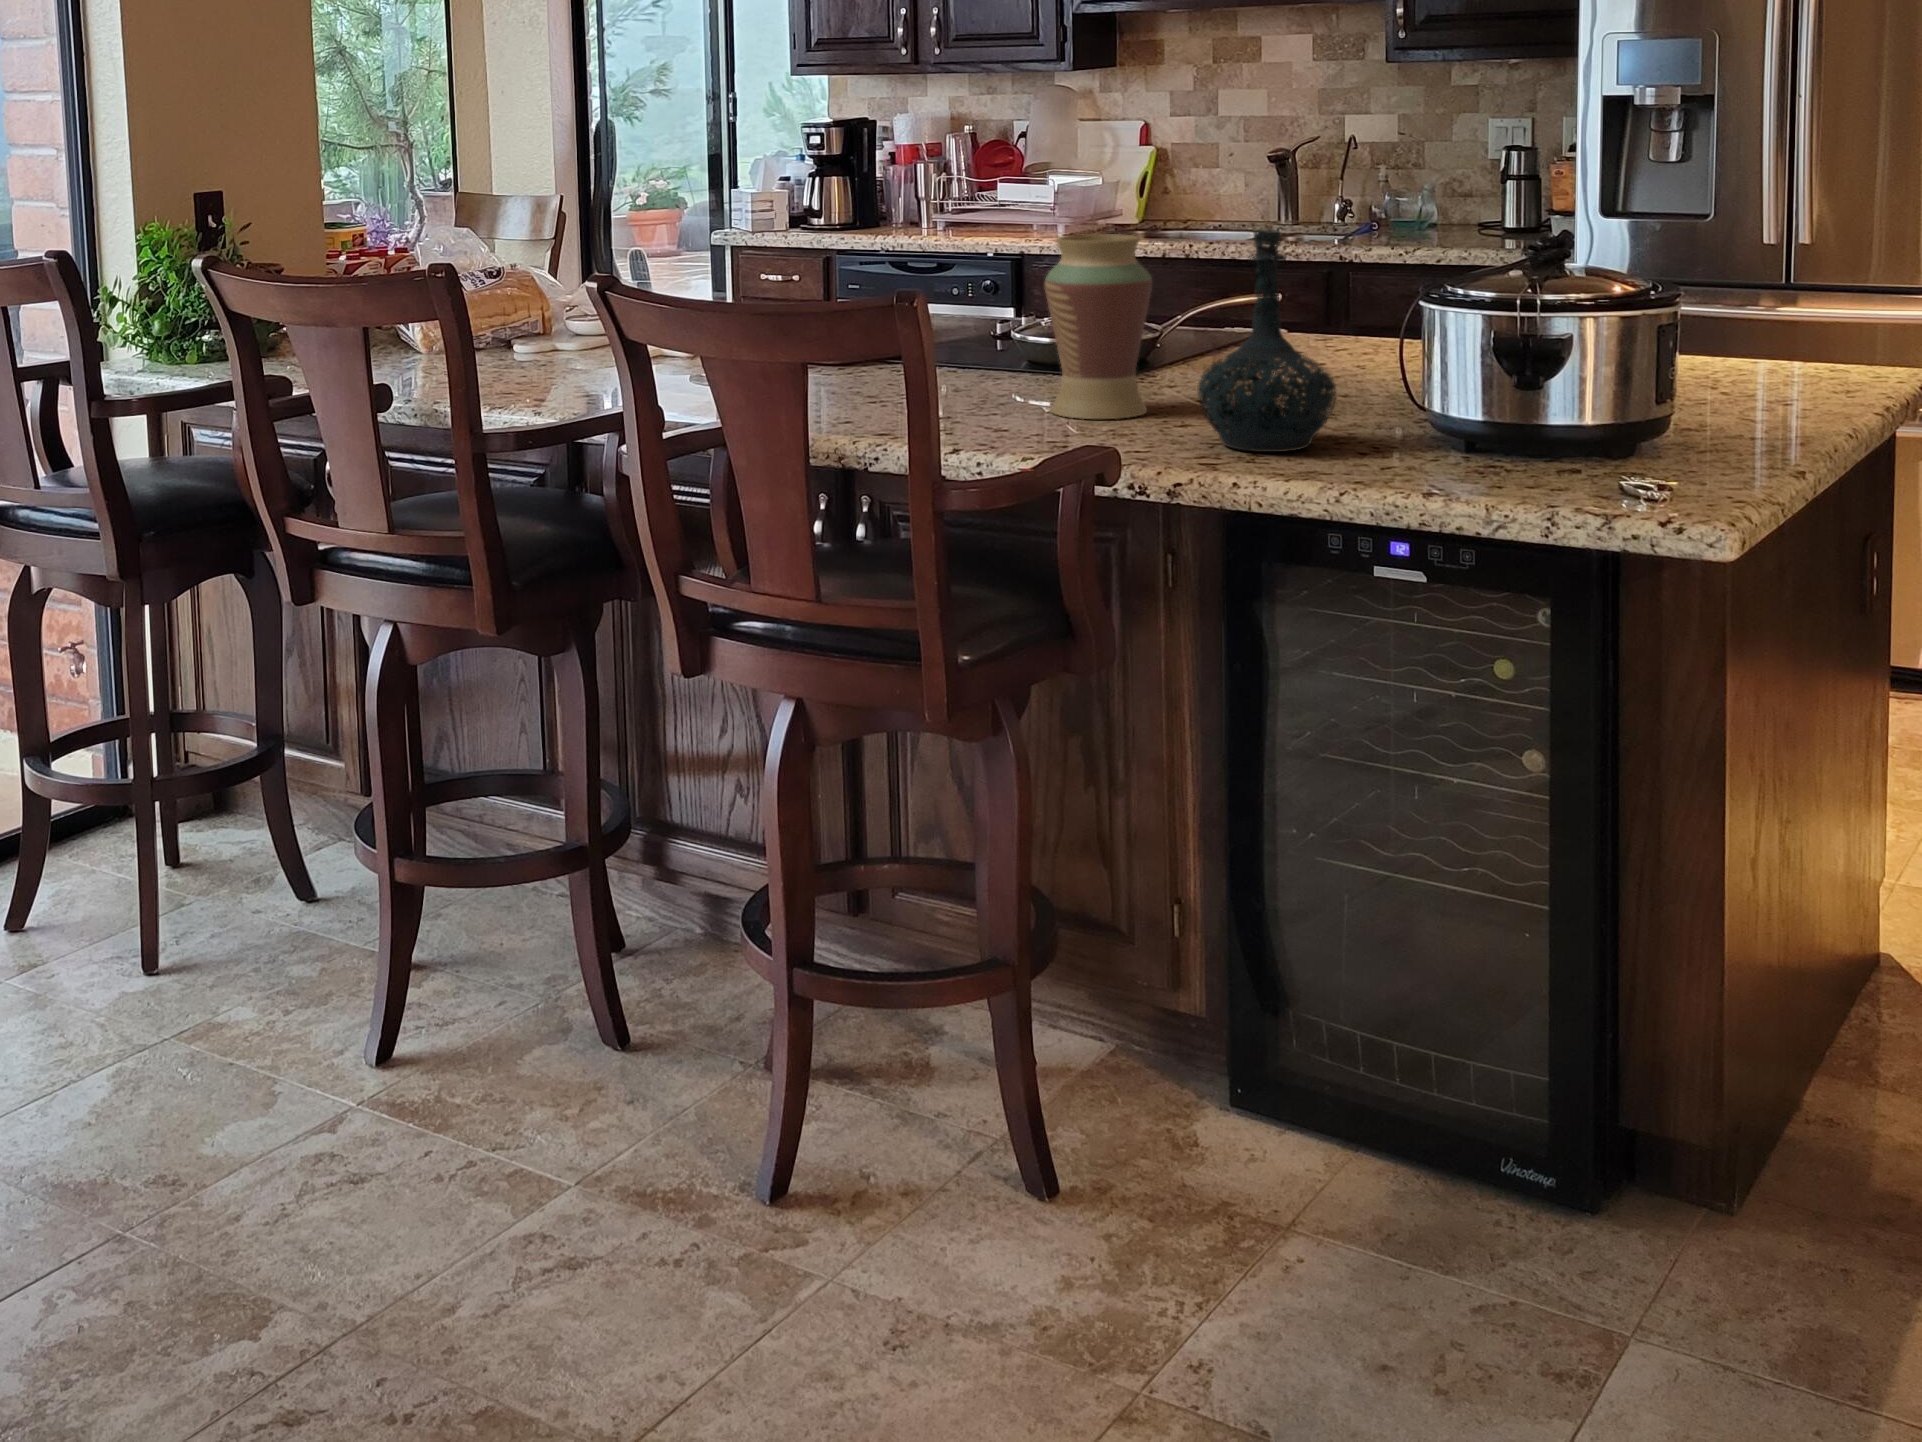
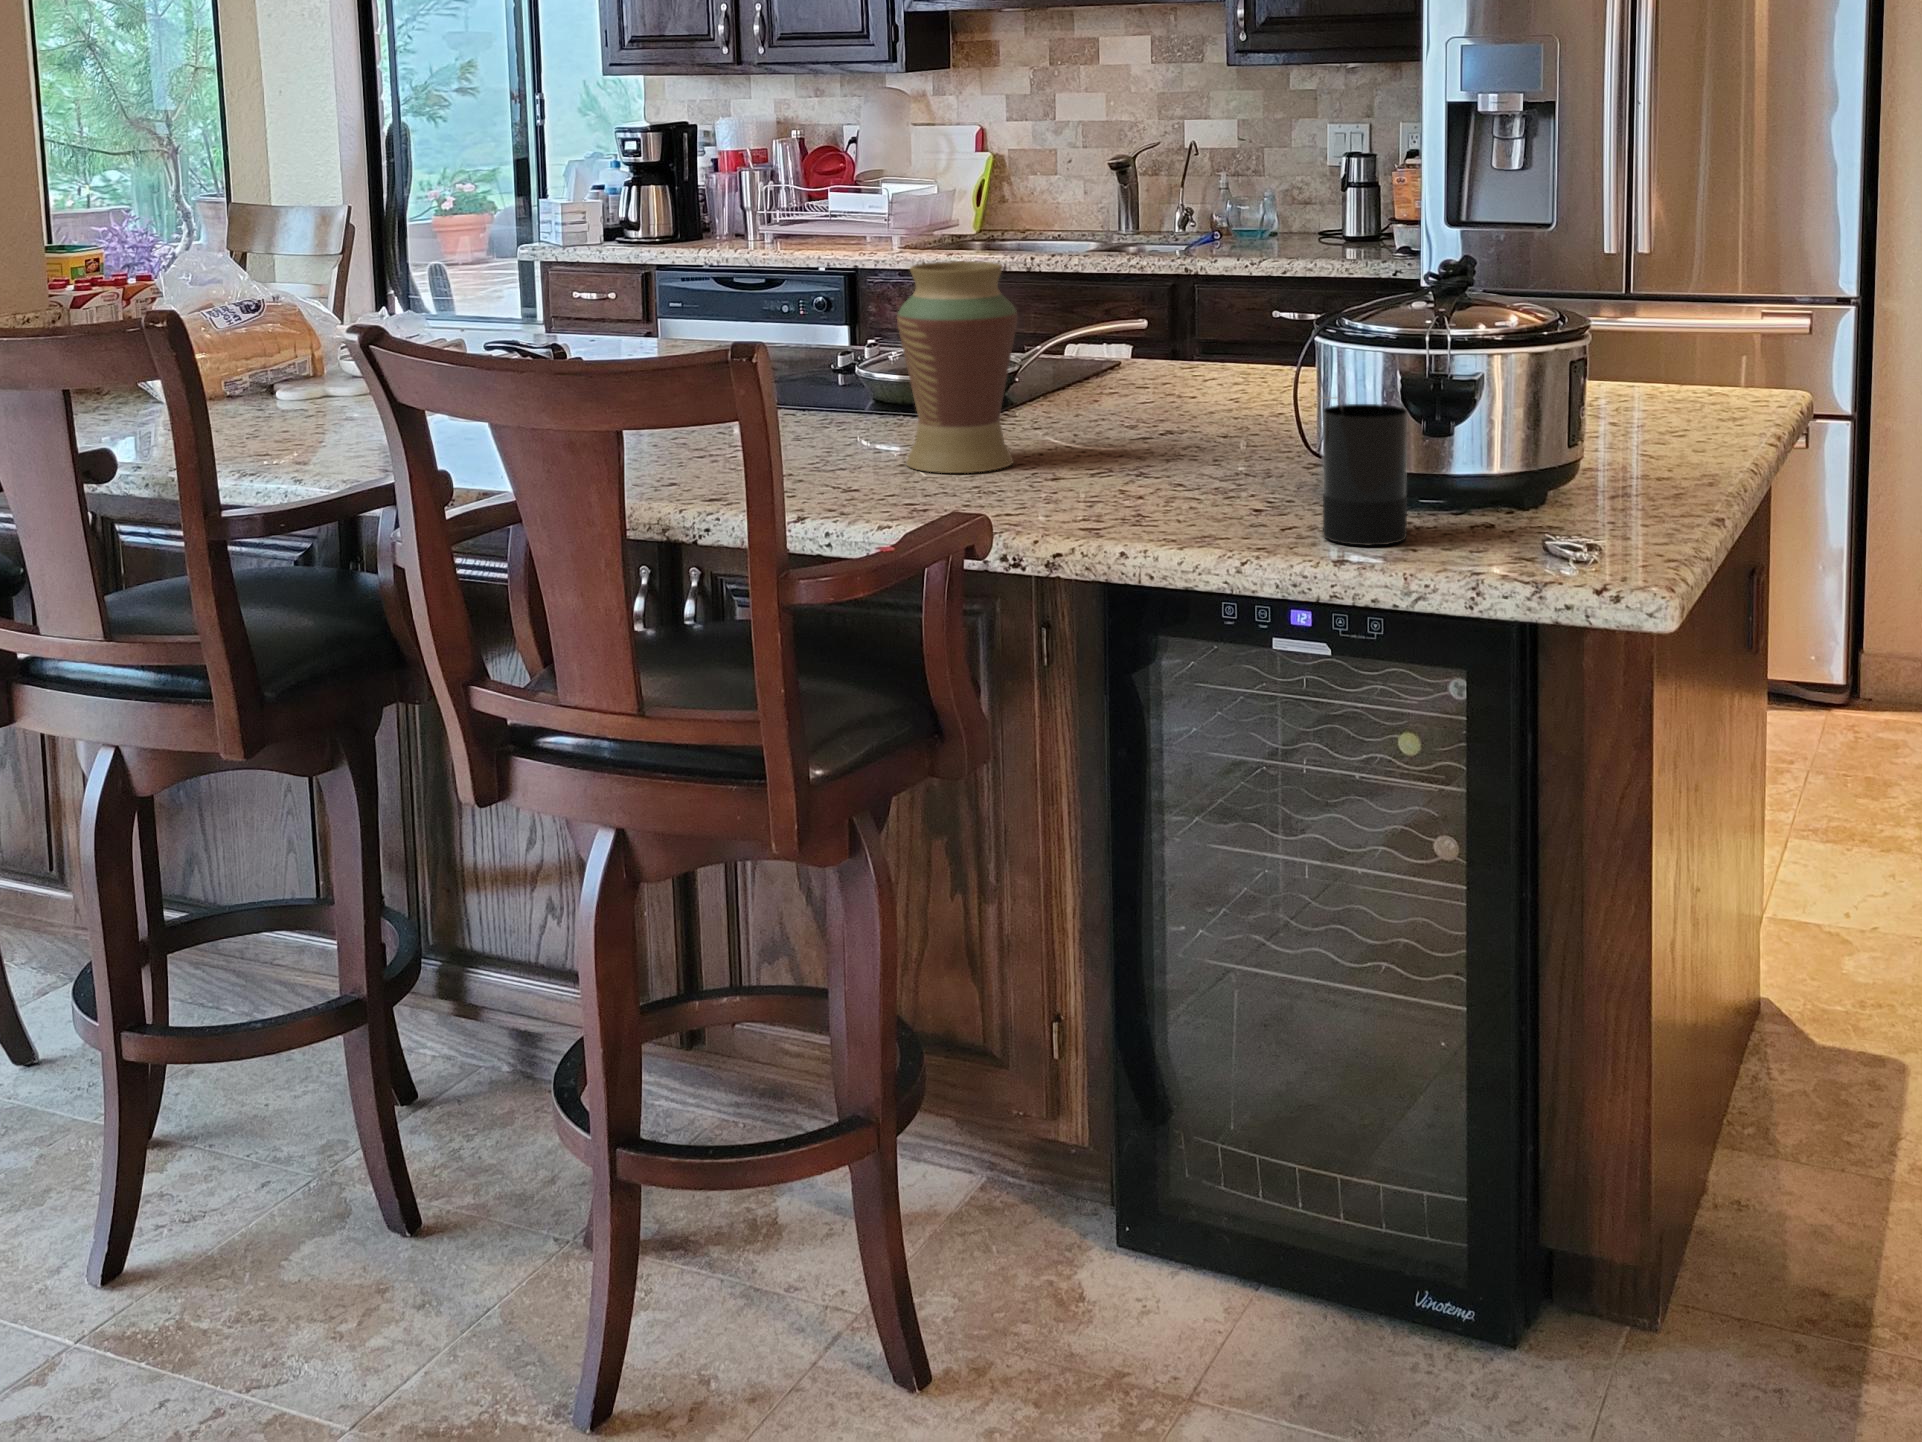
bottle: present [1197,230,1336,452] -> none [1073,259,1226,510]
candle: none [1412,352,1501,485] -> present [1323,398,1408,545]

